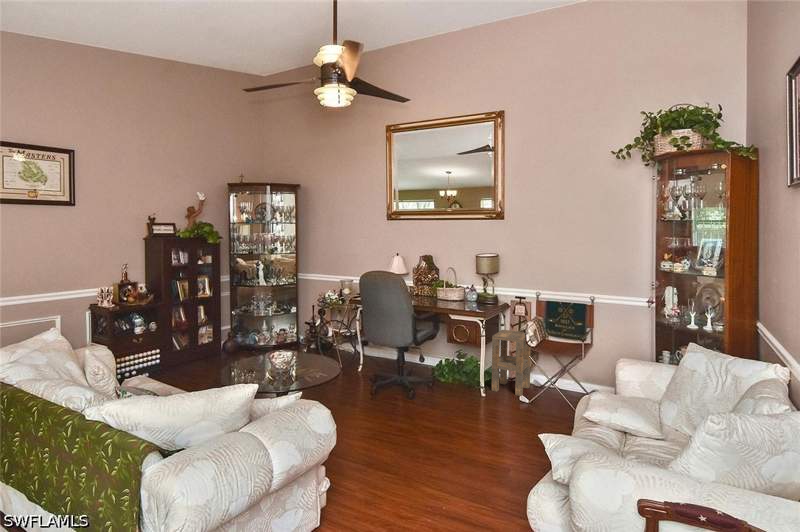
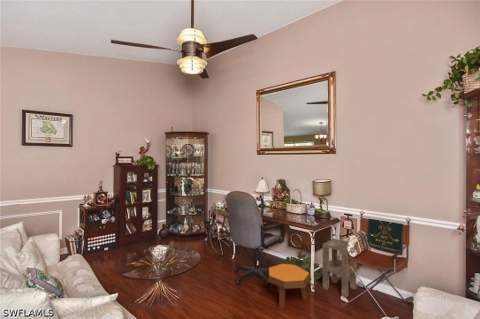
footstool: none [429,364,483,413] -> present [268,264,311,308]

